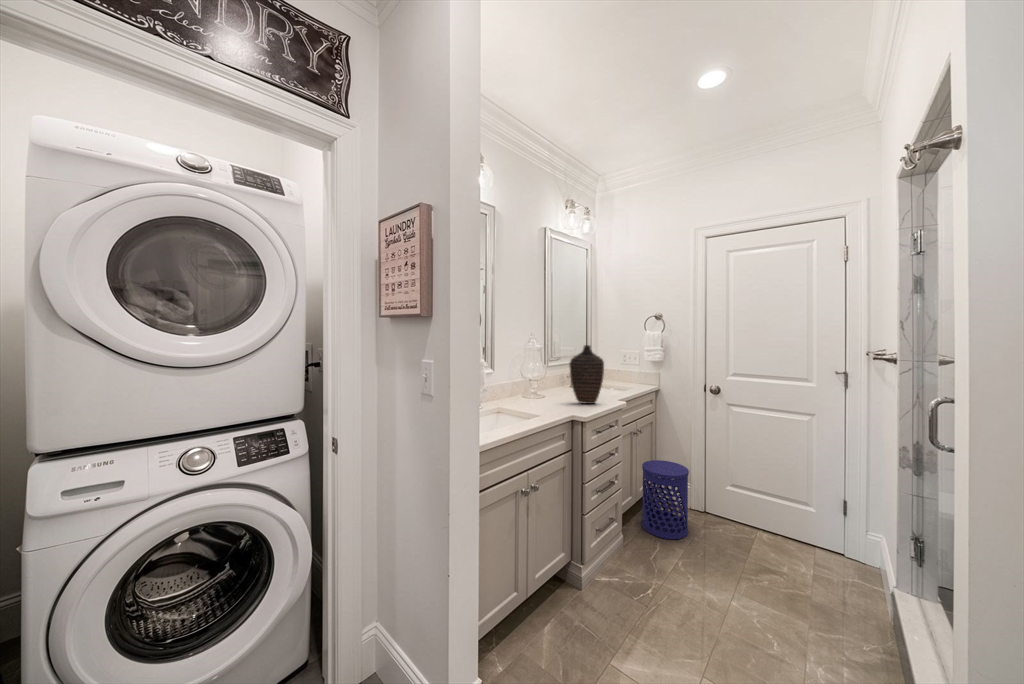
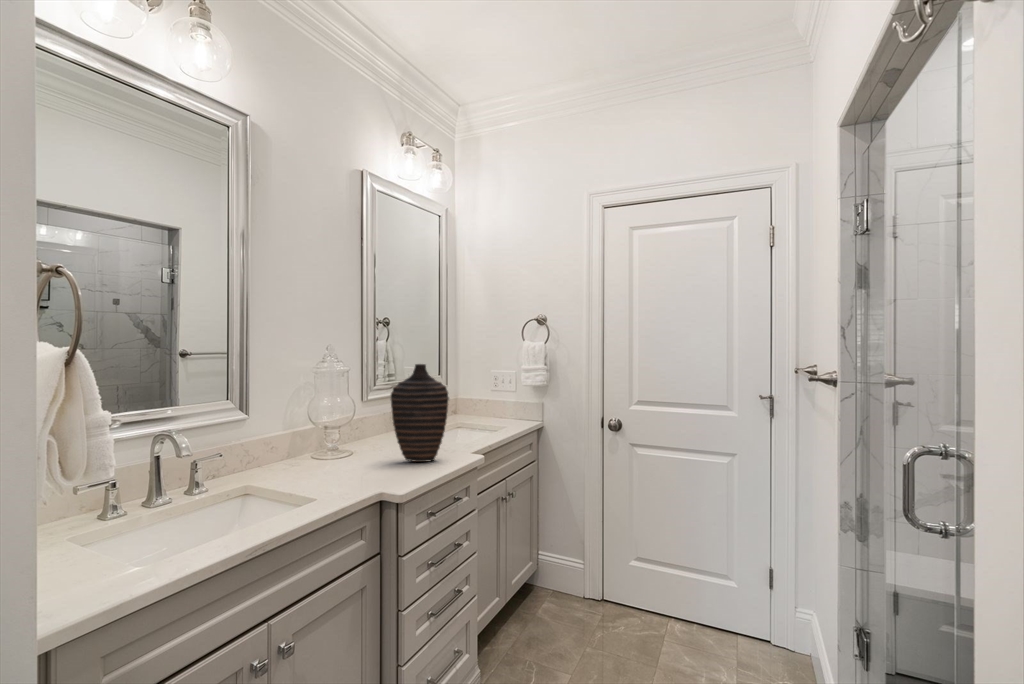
waste bin: present [642,460,689,539] -> none [515,534,580,660]

